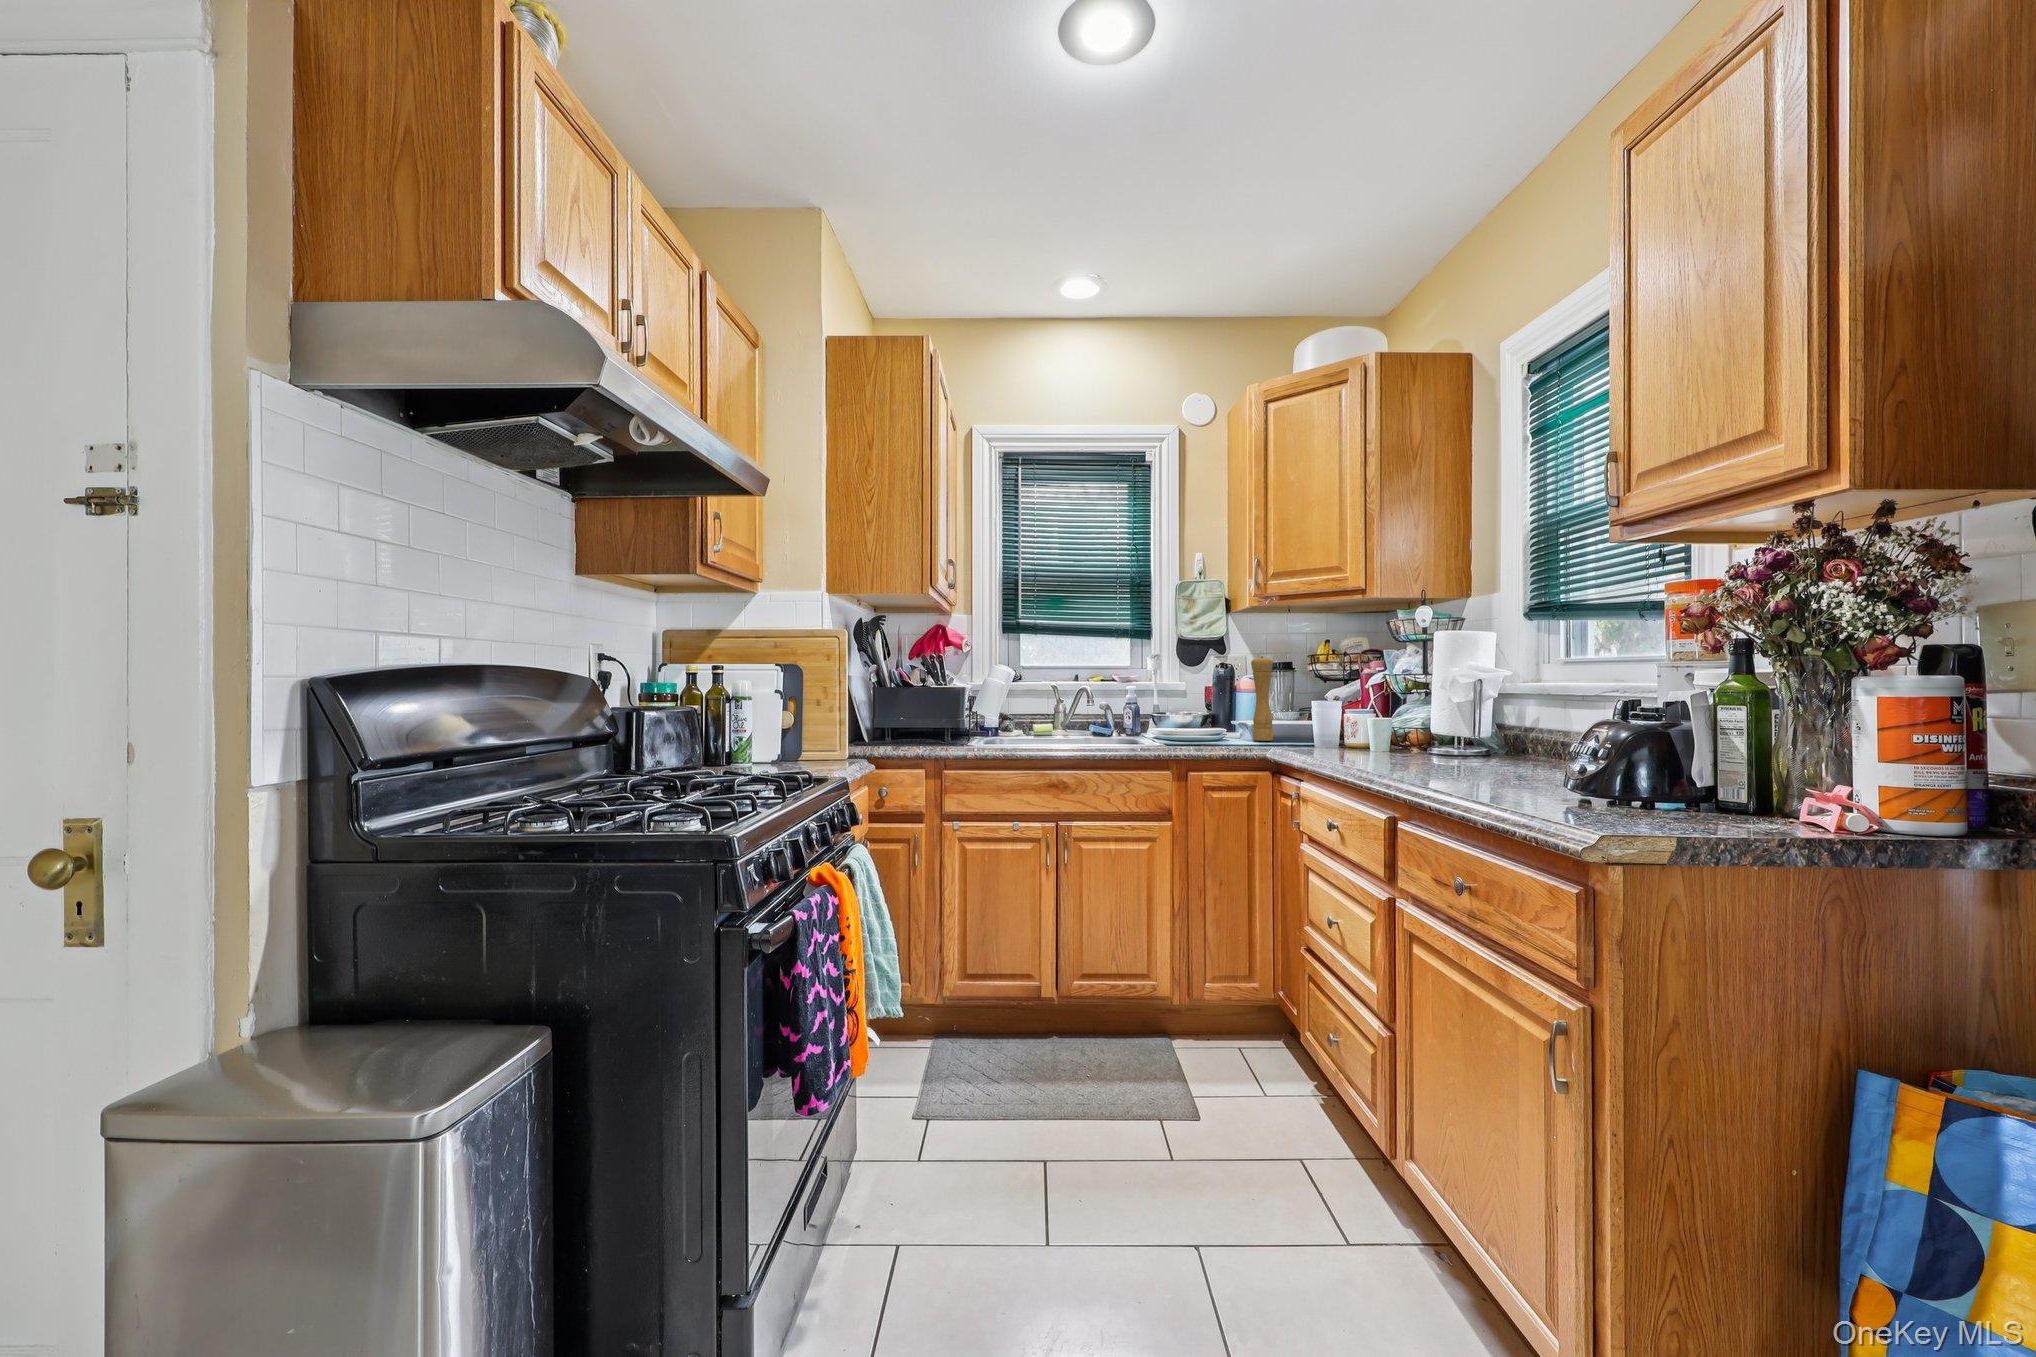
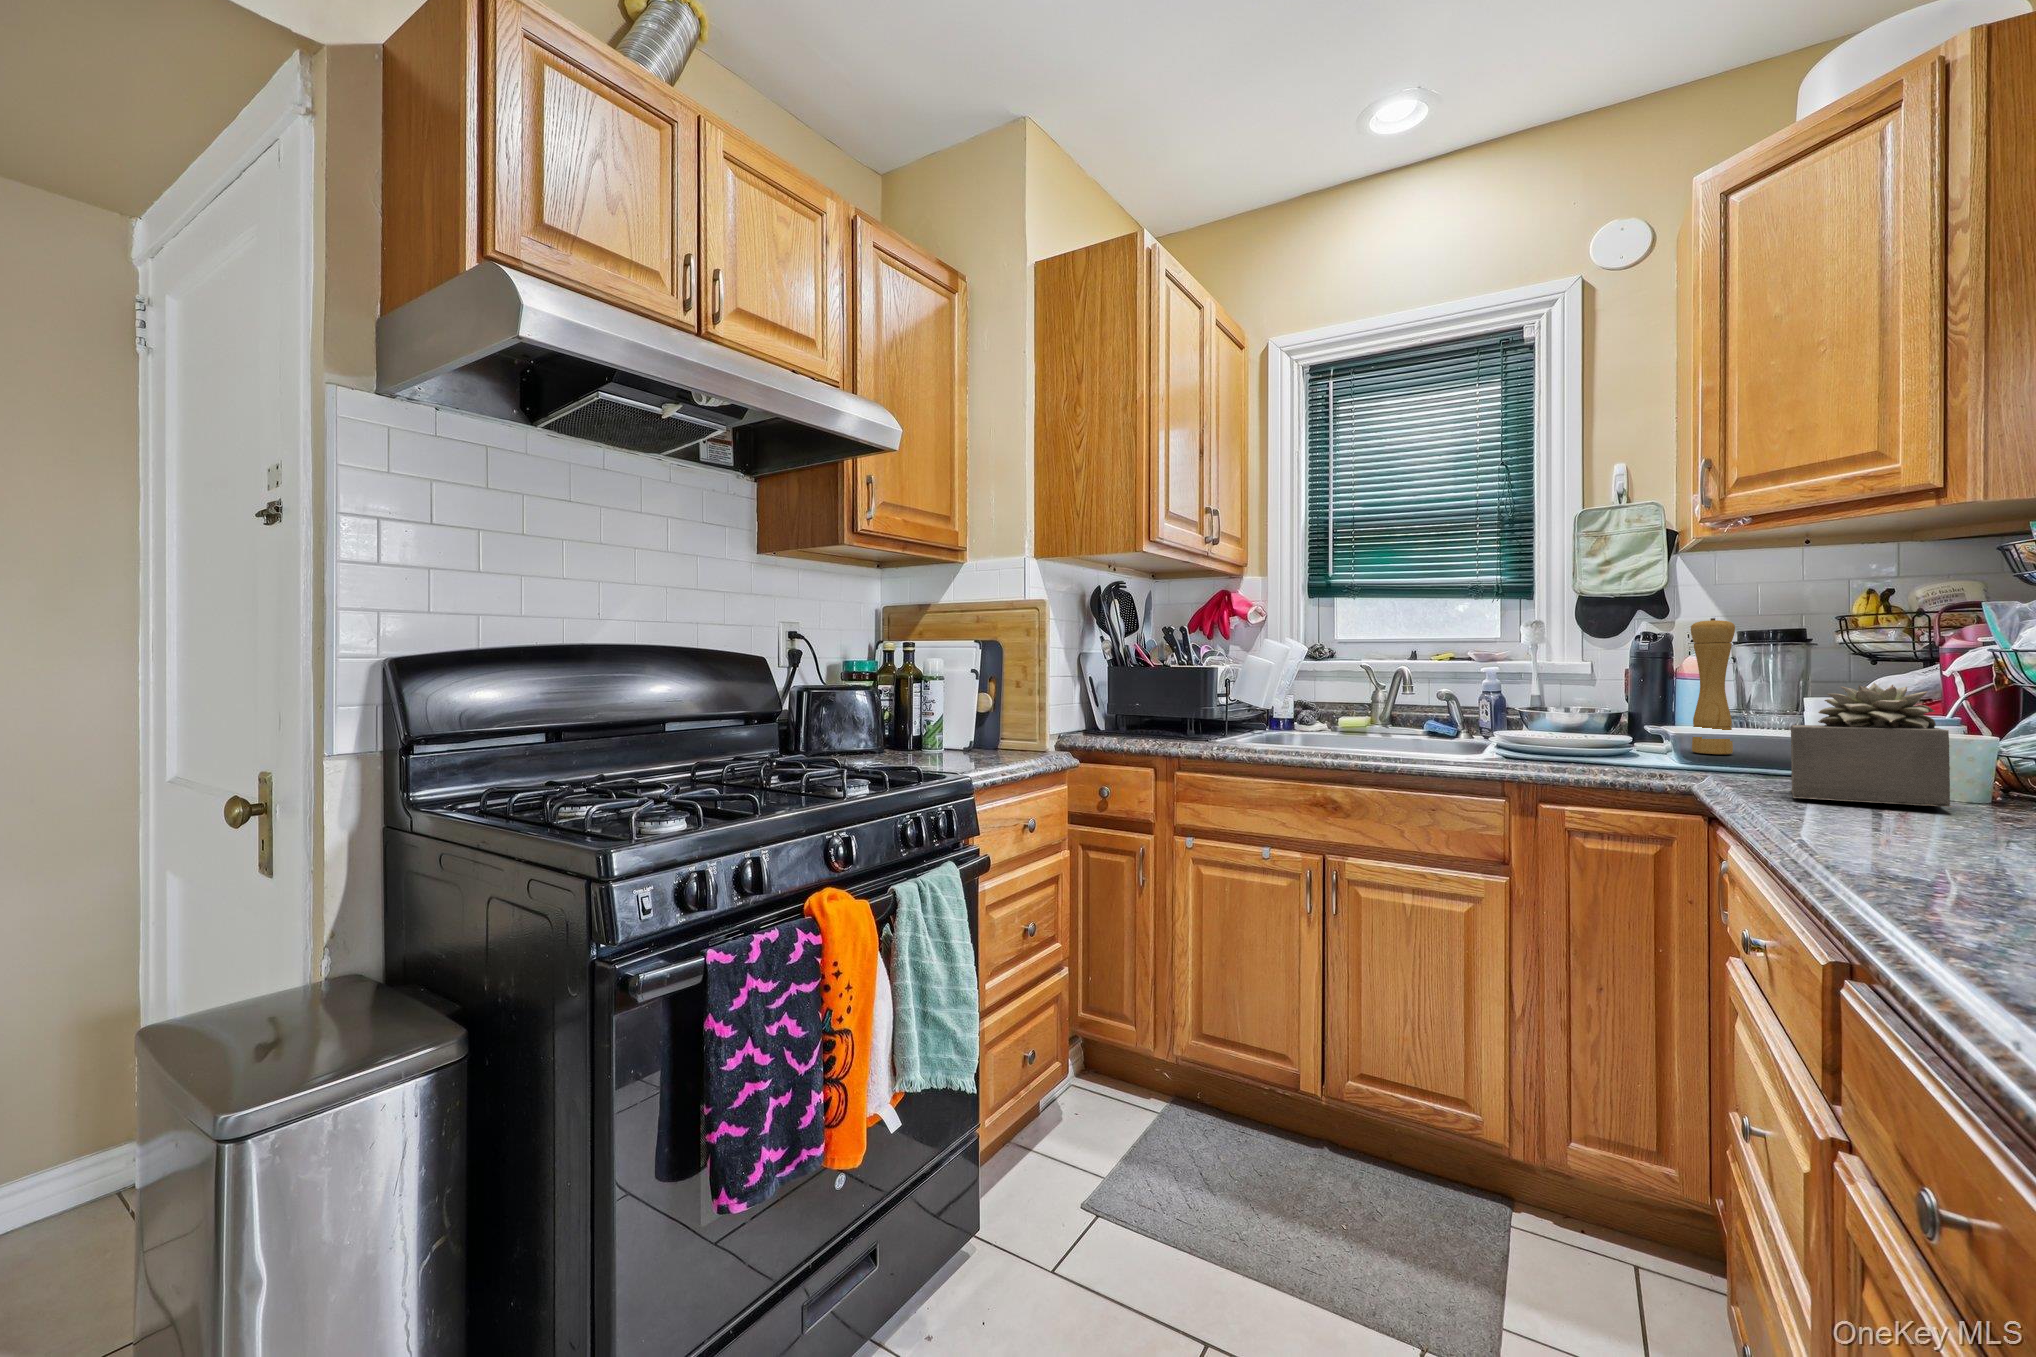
succulent plant: none [1311,692,1376,754] -> present [1791,683,1952,807]

